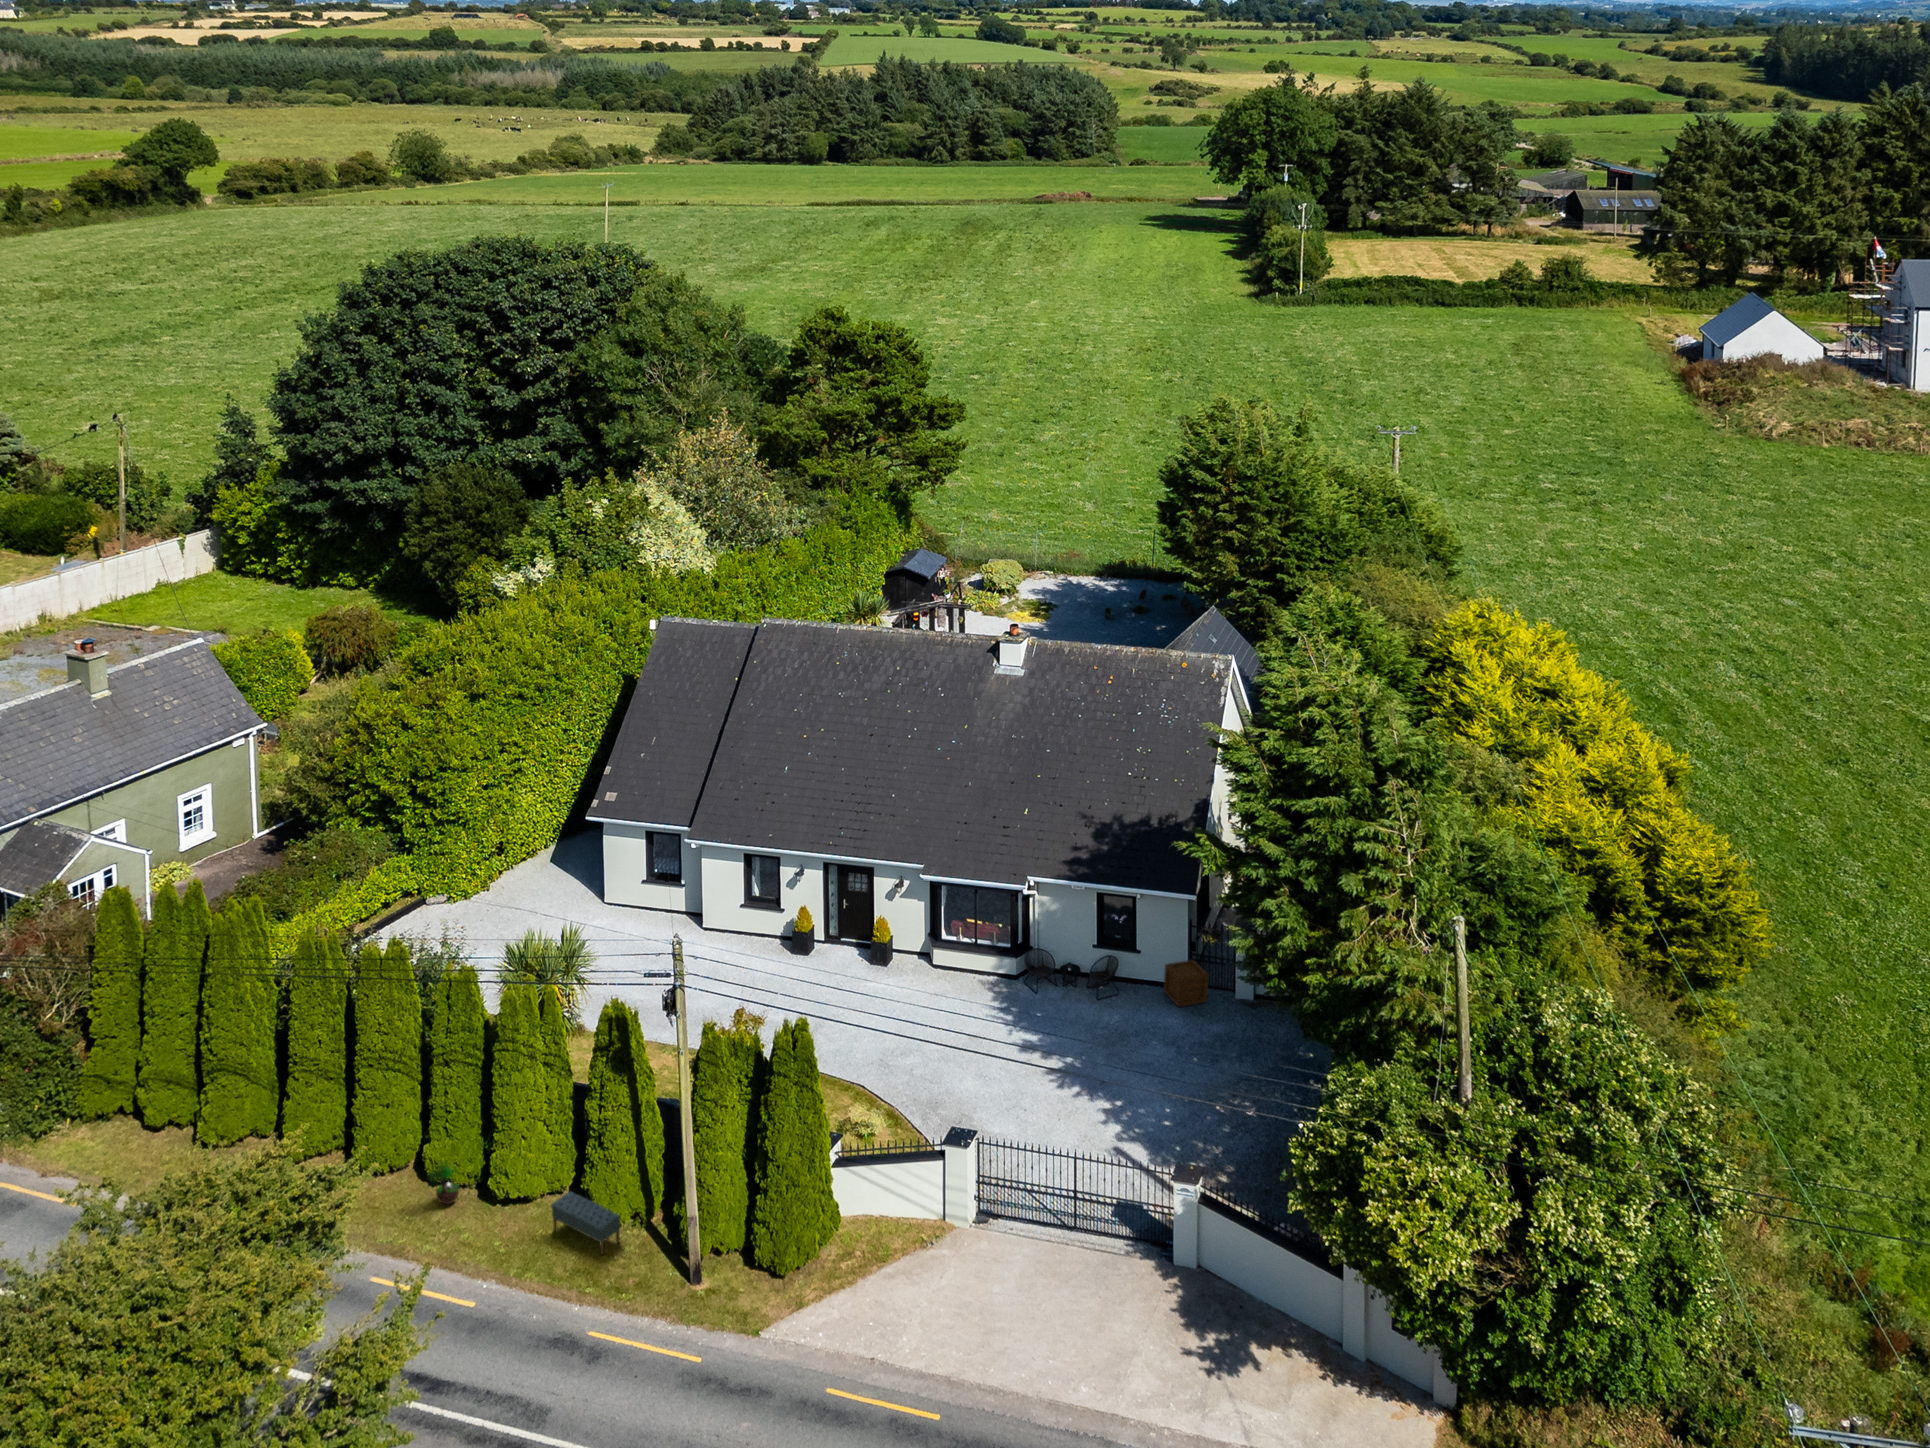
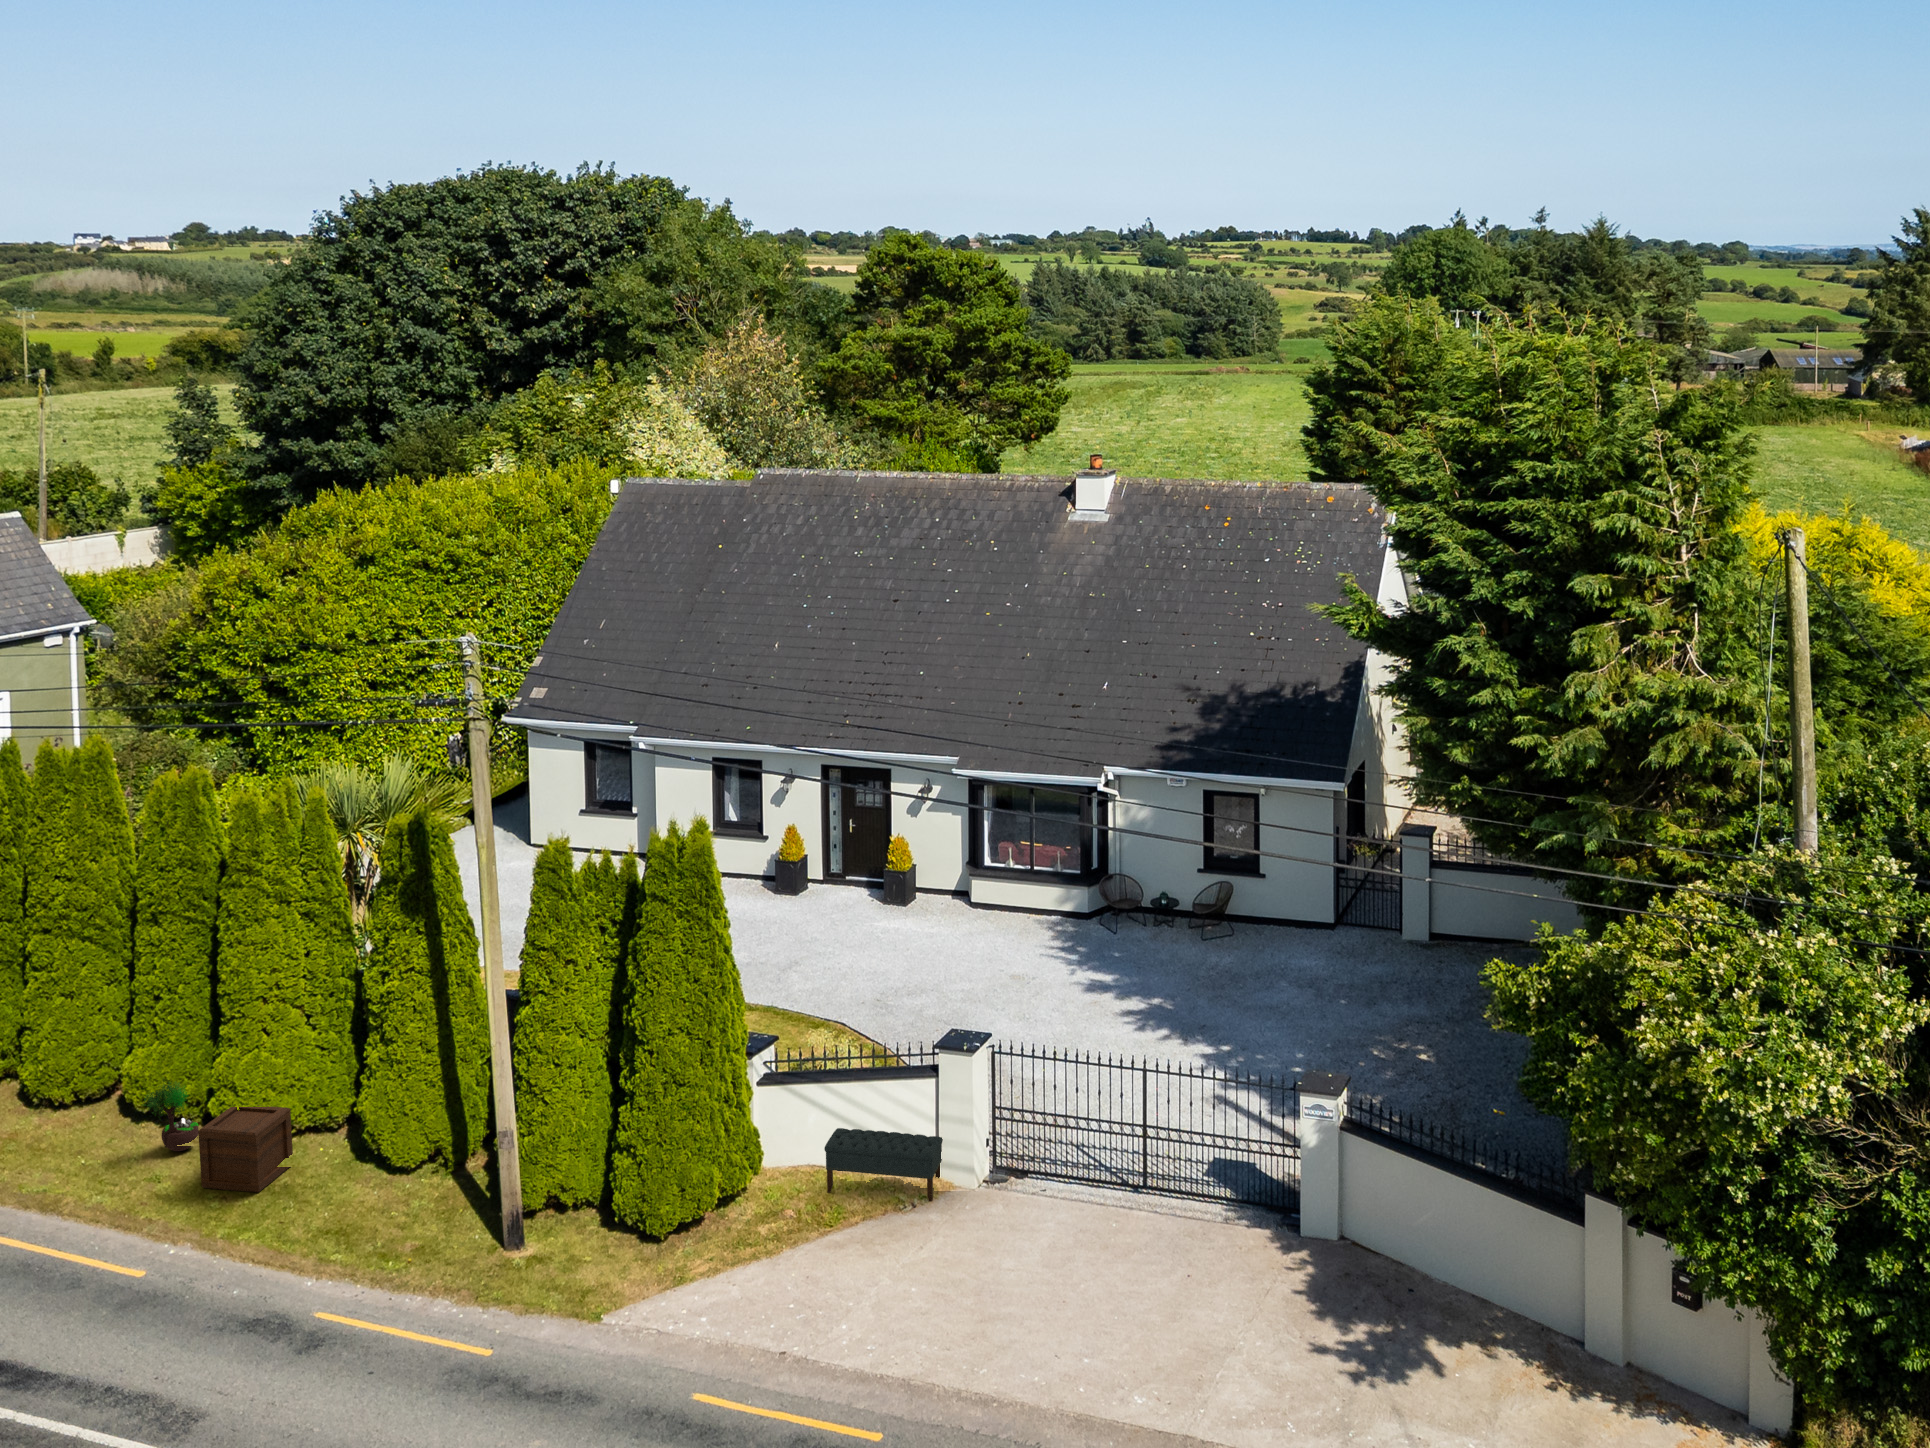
wooden crate: present [1164,960,1208,1007] -> present [198,1106,293,1192]
bench: present [551,1192,620,1255] -> present [824,1128,943,1201]

